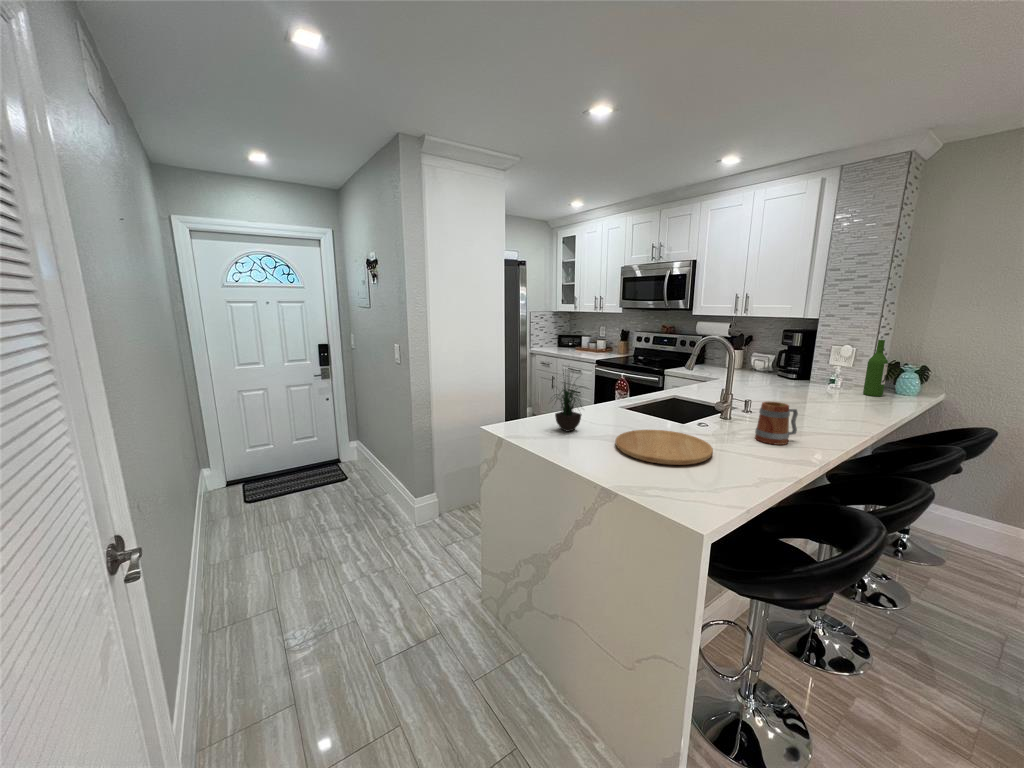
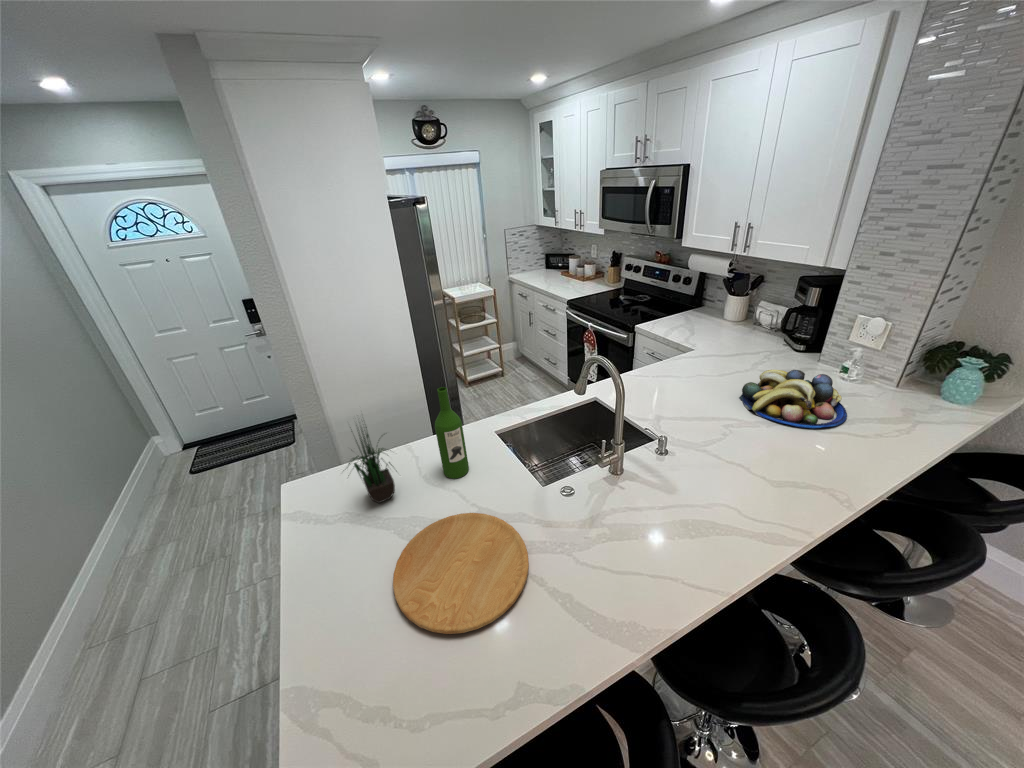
wine bottle: present [863,340,888,396] -> present [435,387,469,479]
fruit bowl: none [772,375,847,403] -> present [739,370,847,428]
mug: present [755,402,798,445] -> none [623,494,687,569]

